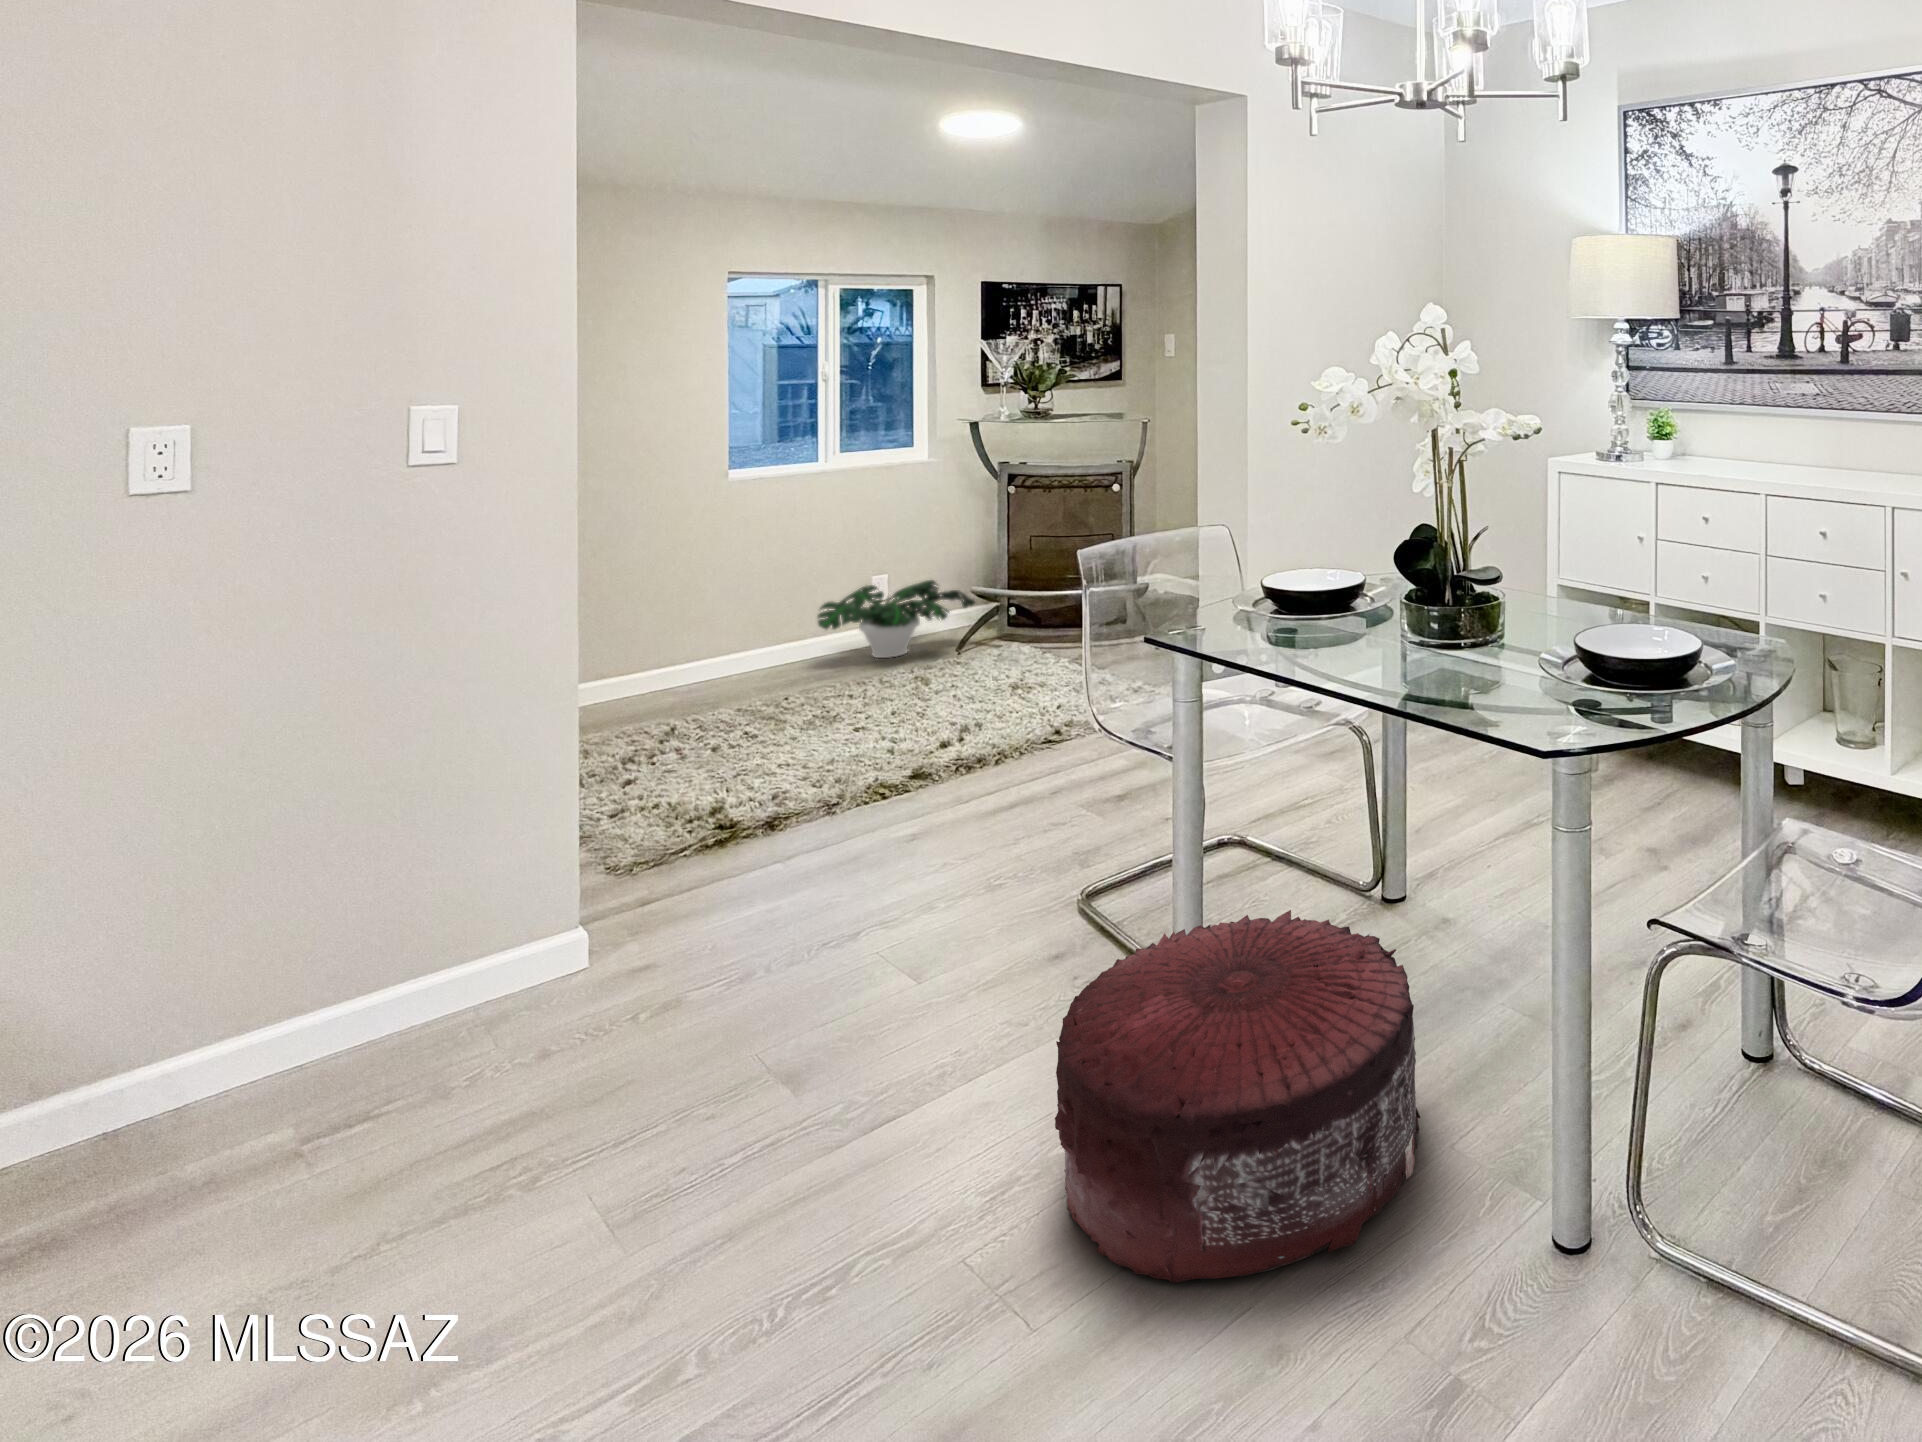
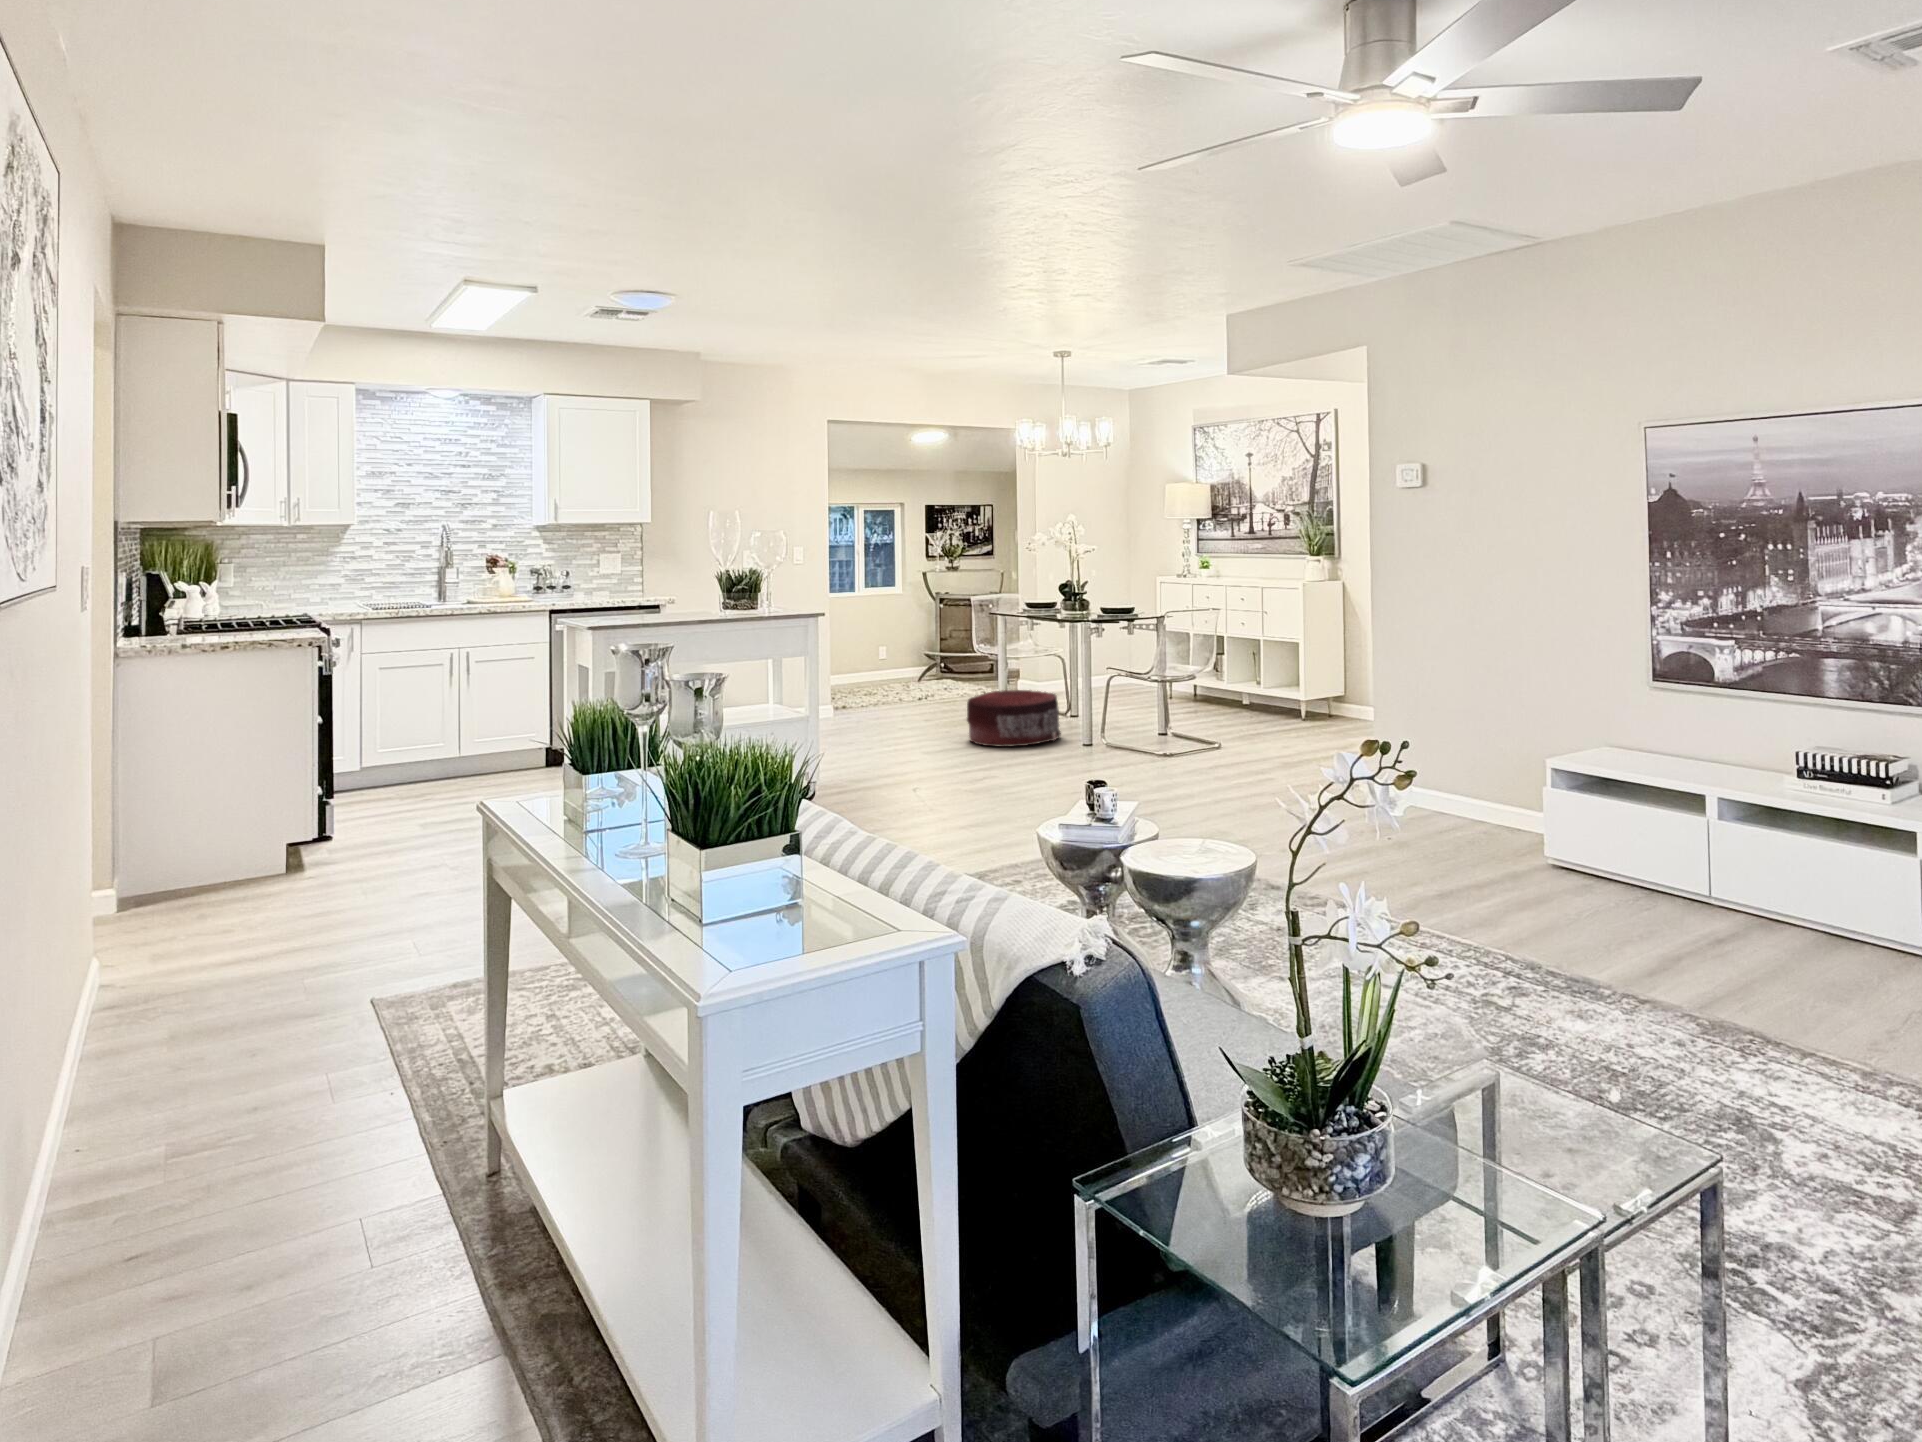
potted plant: present [818,580,975,658] -> none [863,645,927,677]

